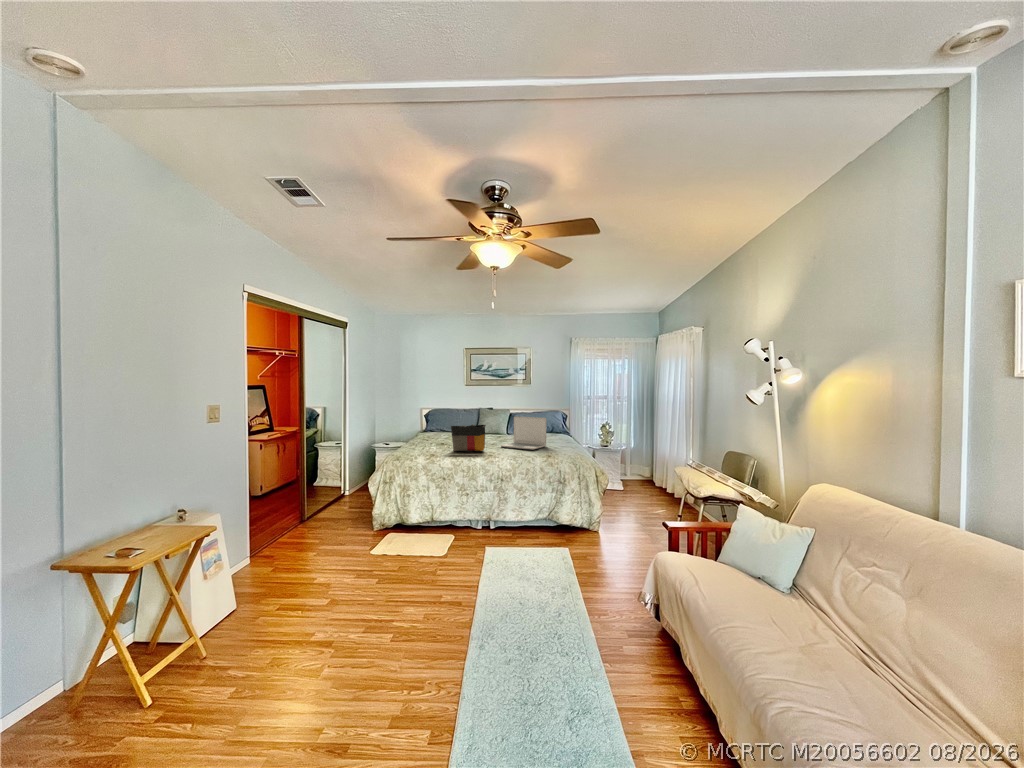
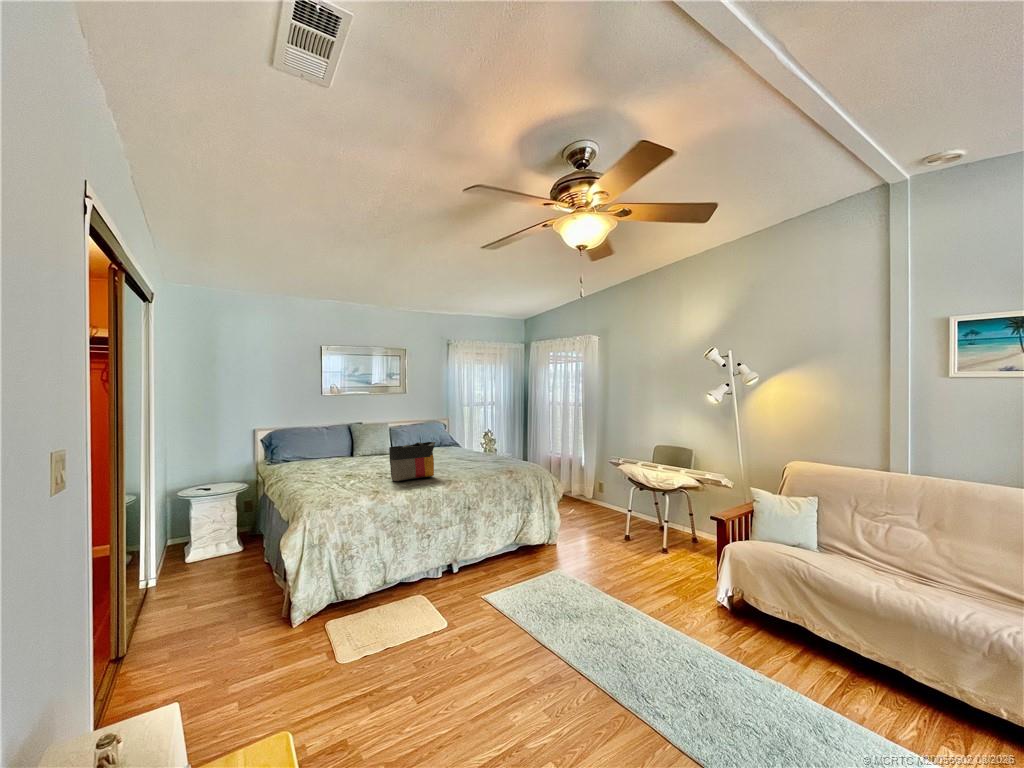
laptop: present [501,416,547,450] -> none [436,428,483,468]

